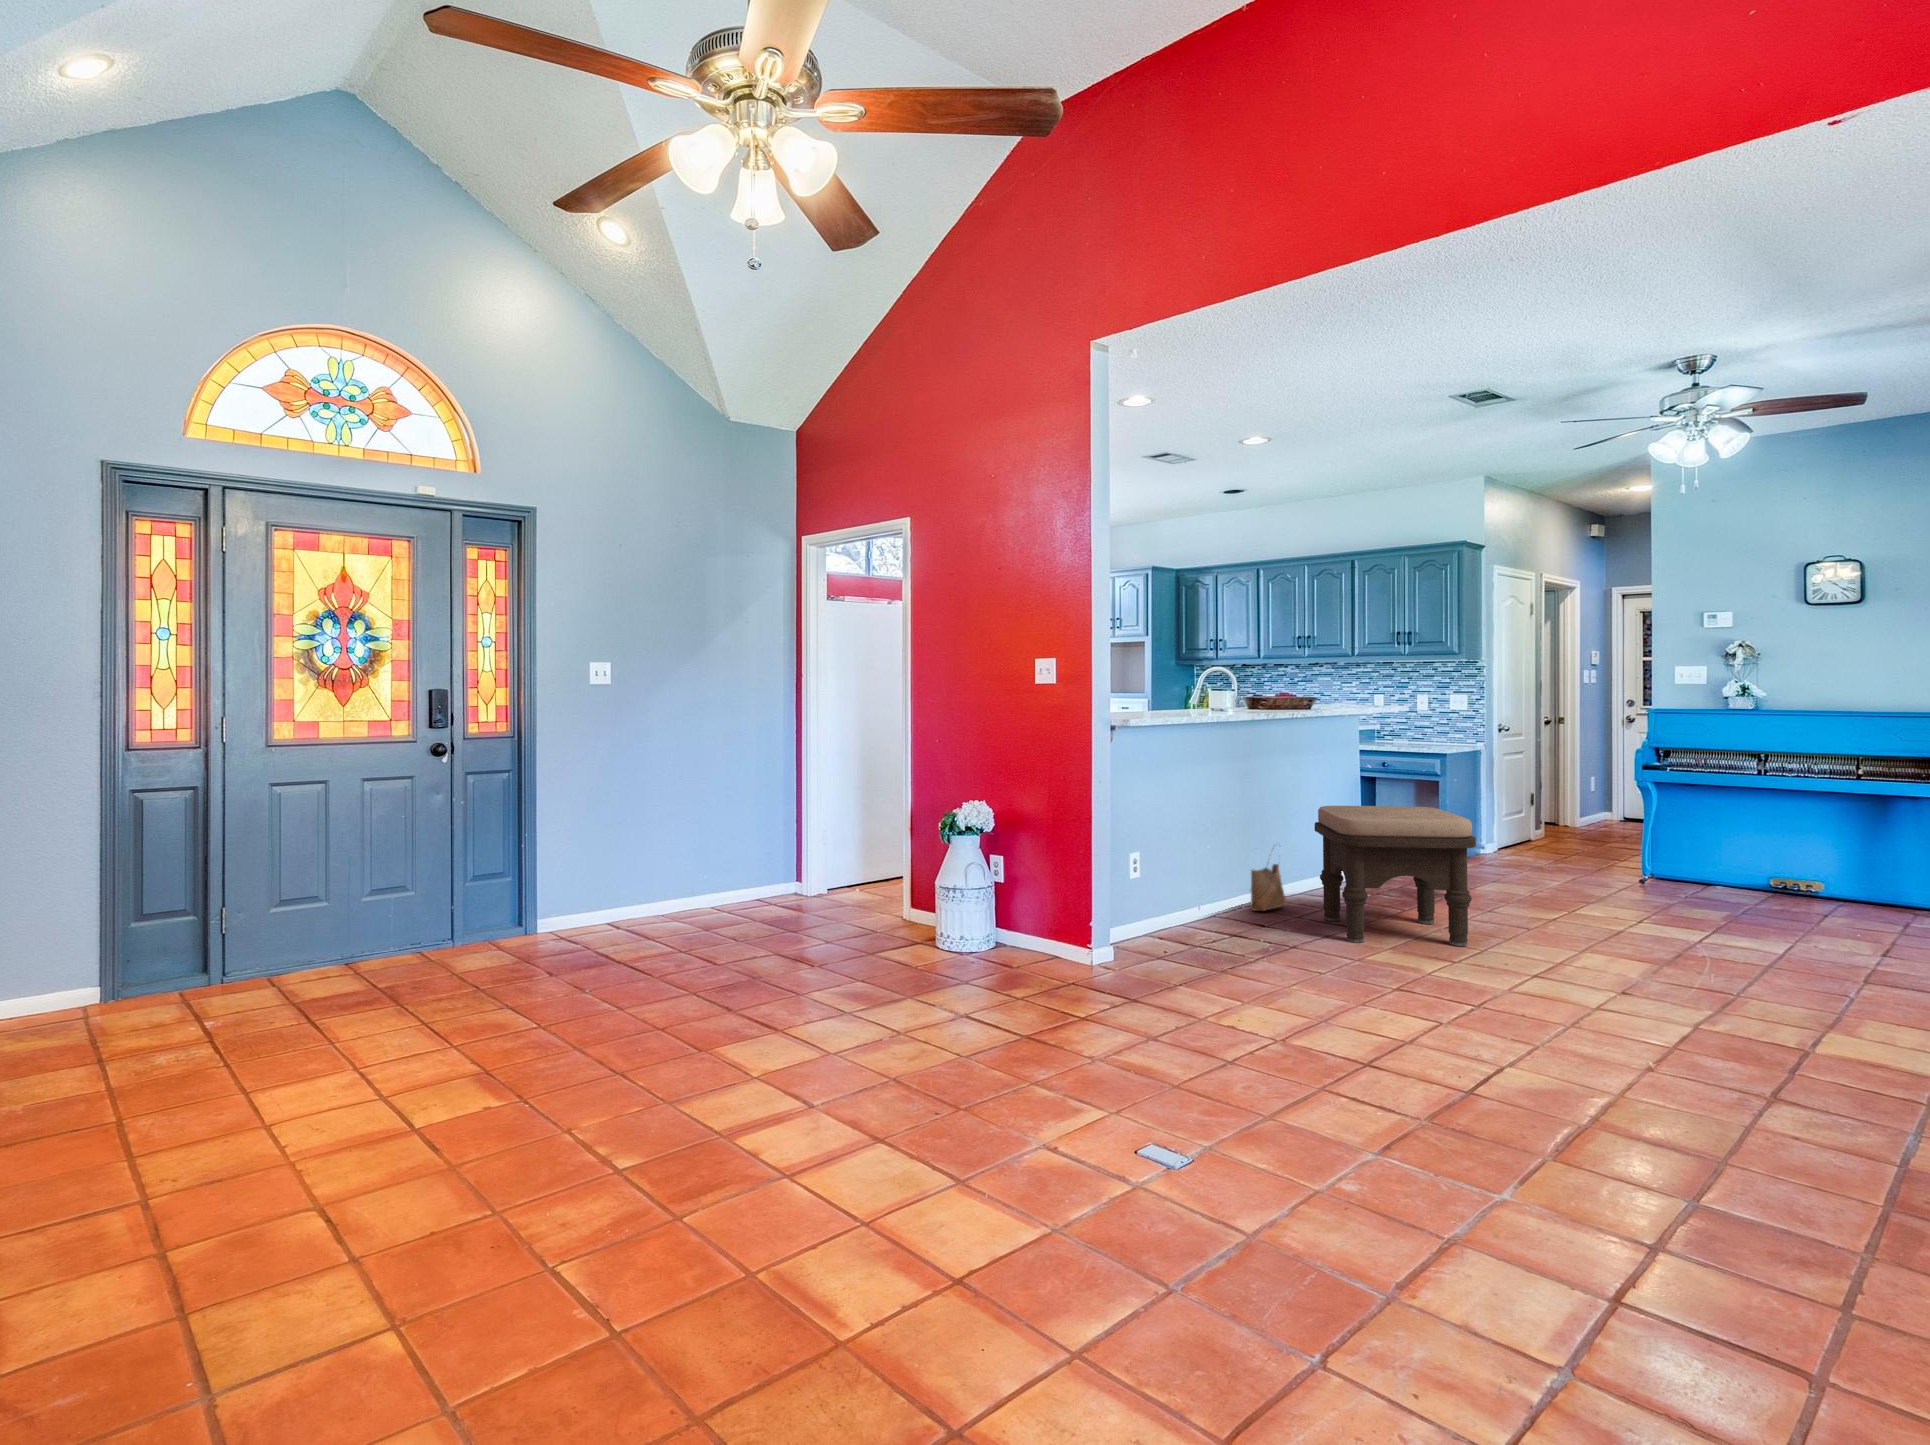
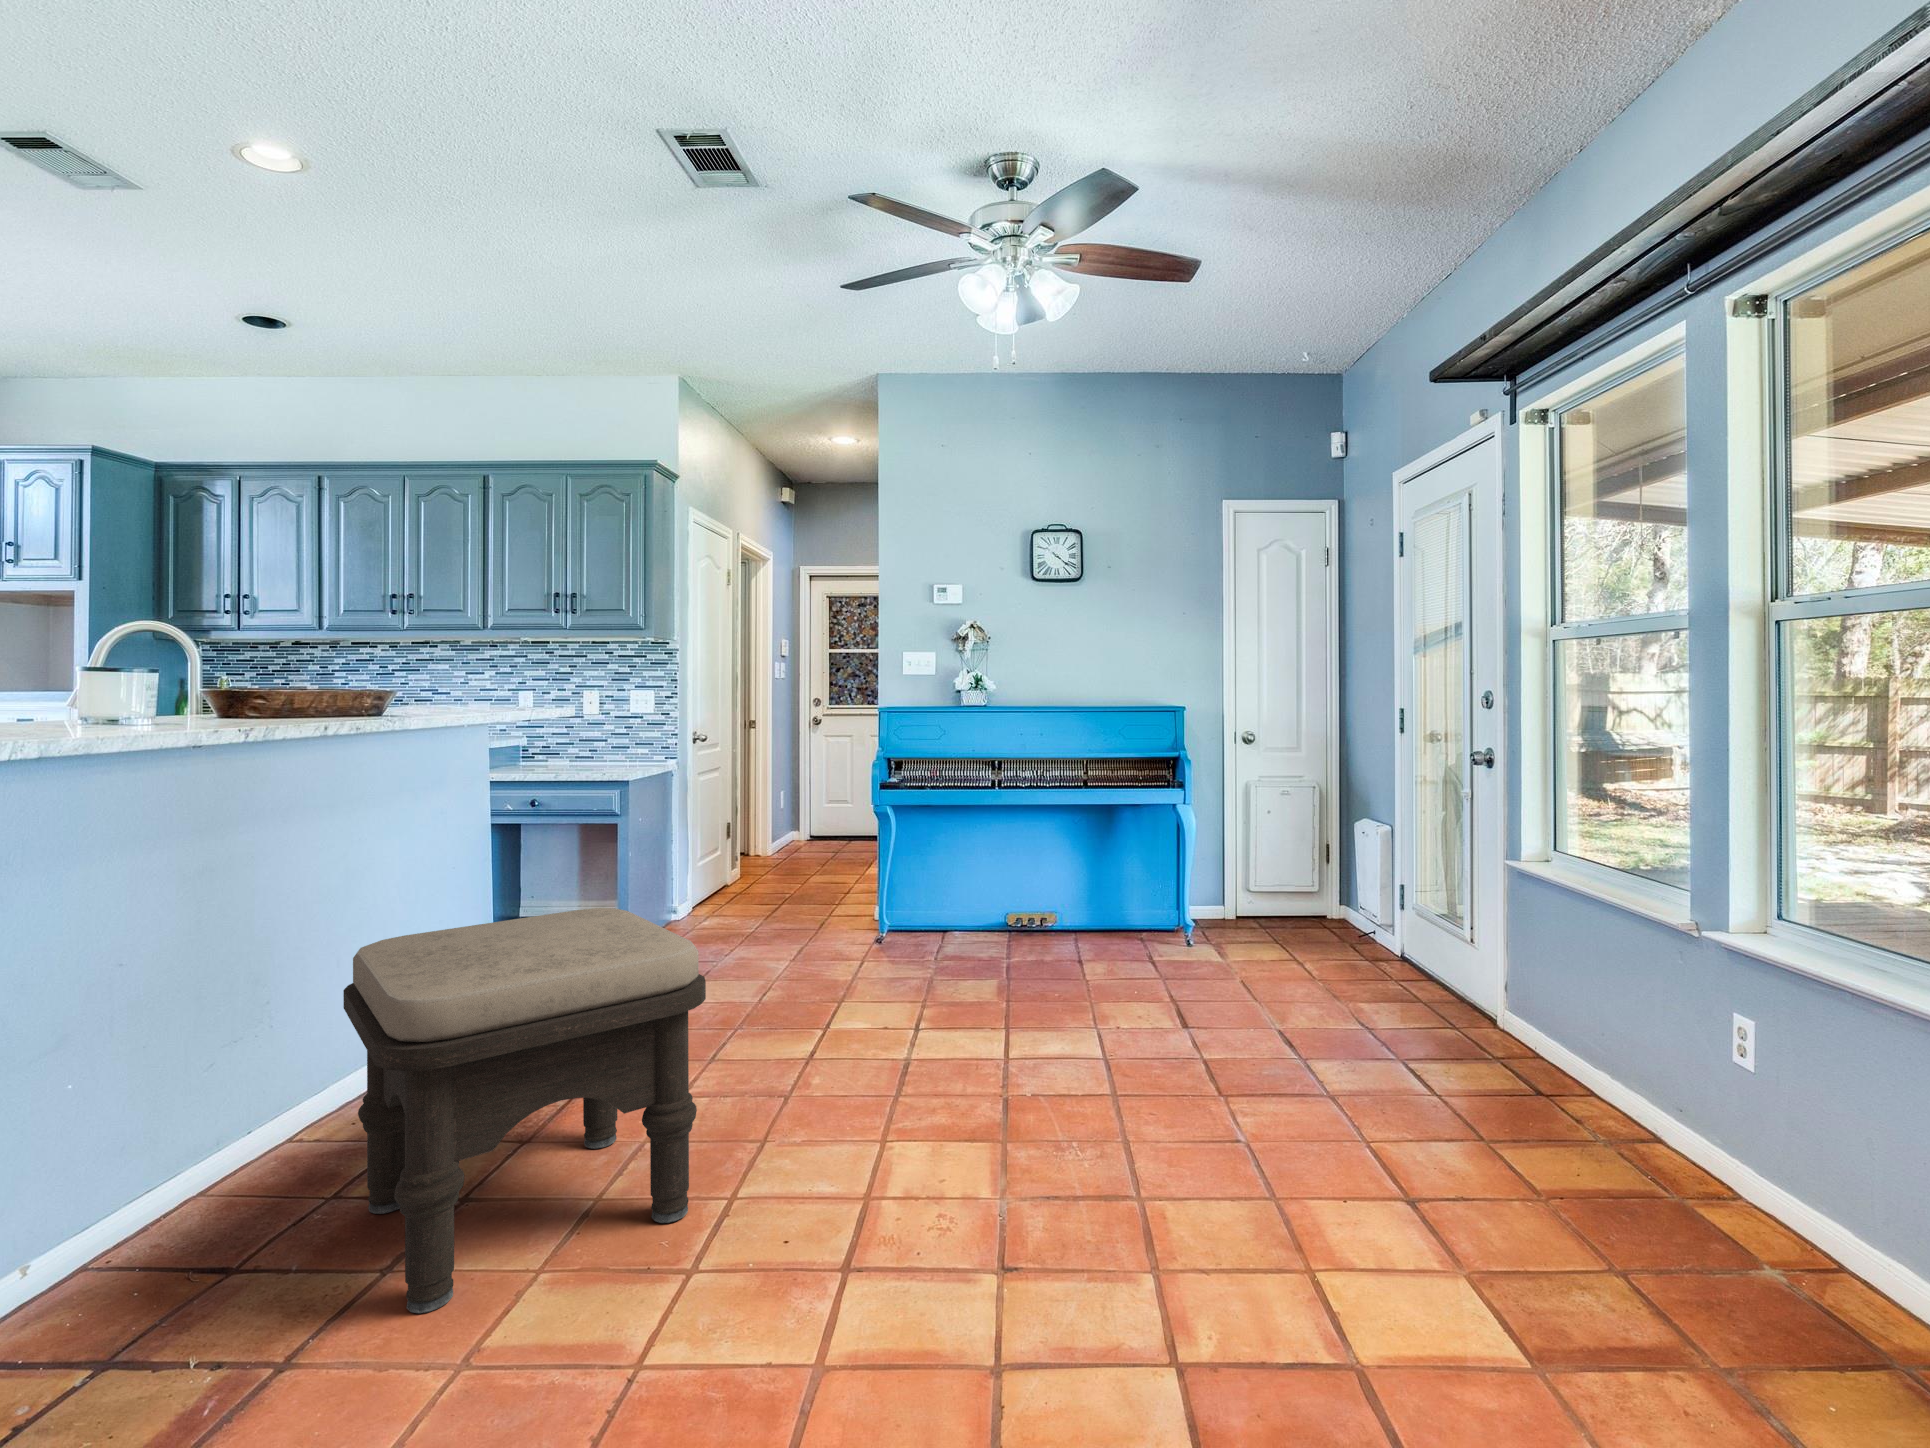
woven basket: present [1250,848,1286,911] -> none [158,1046,278,1239]

